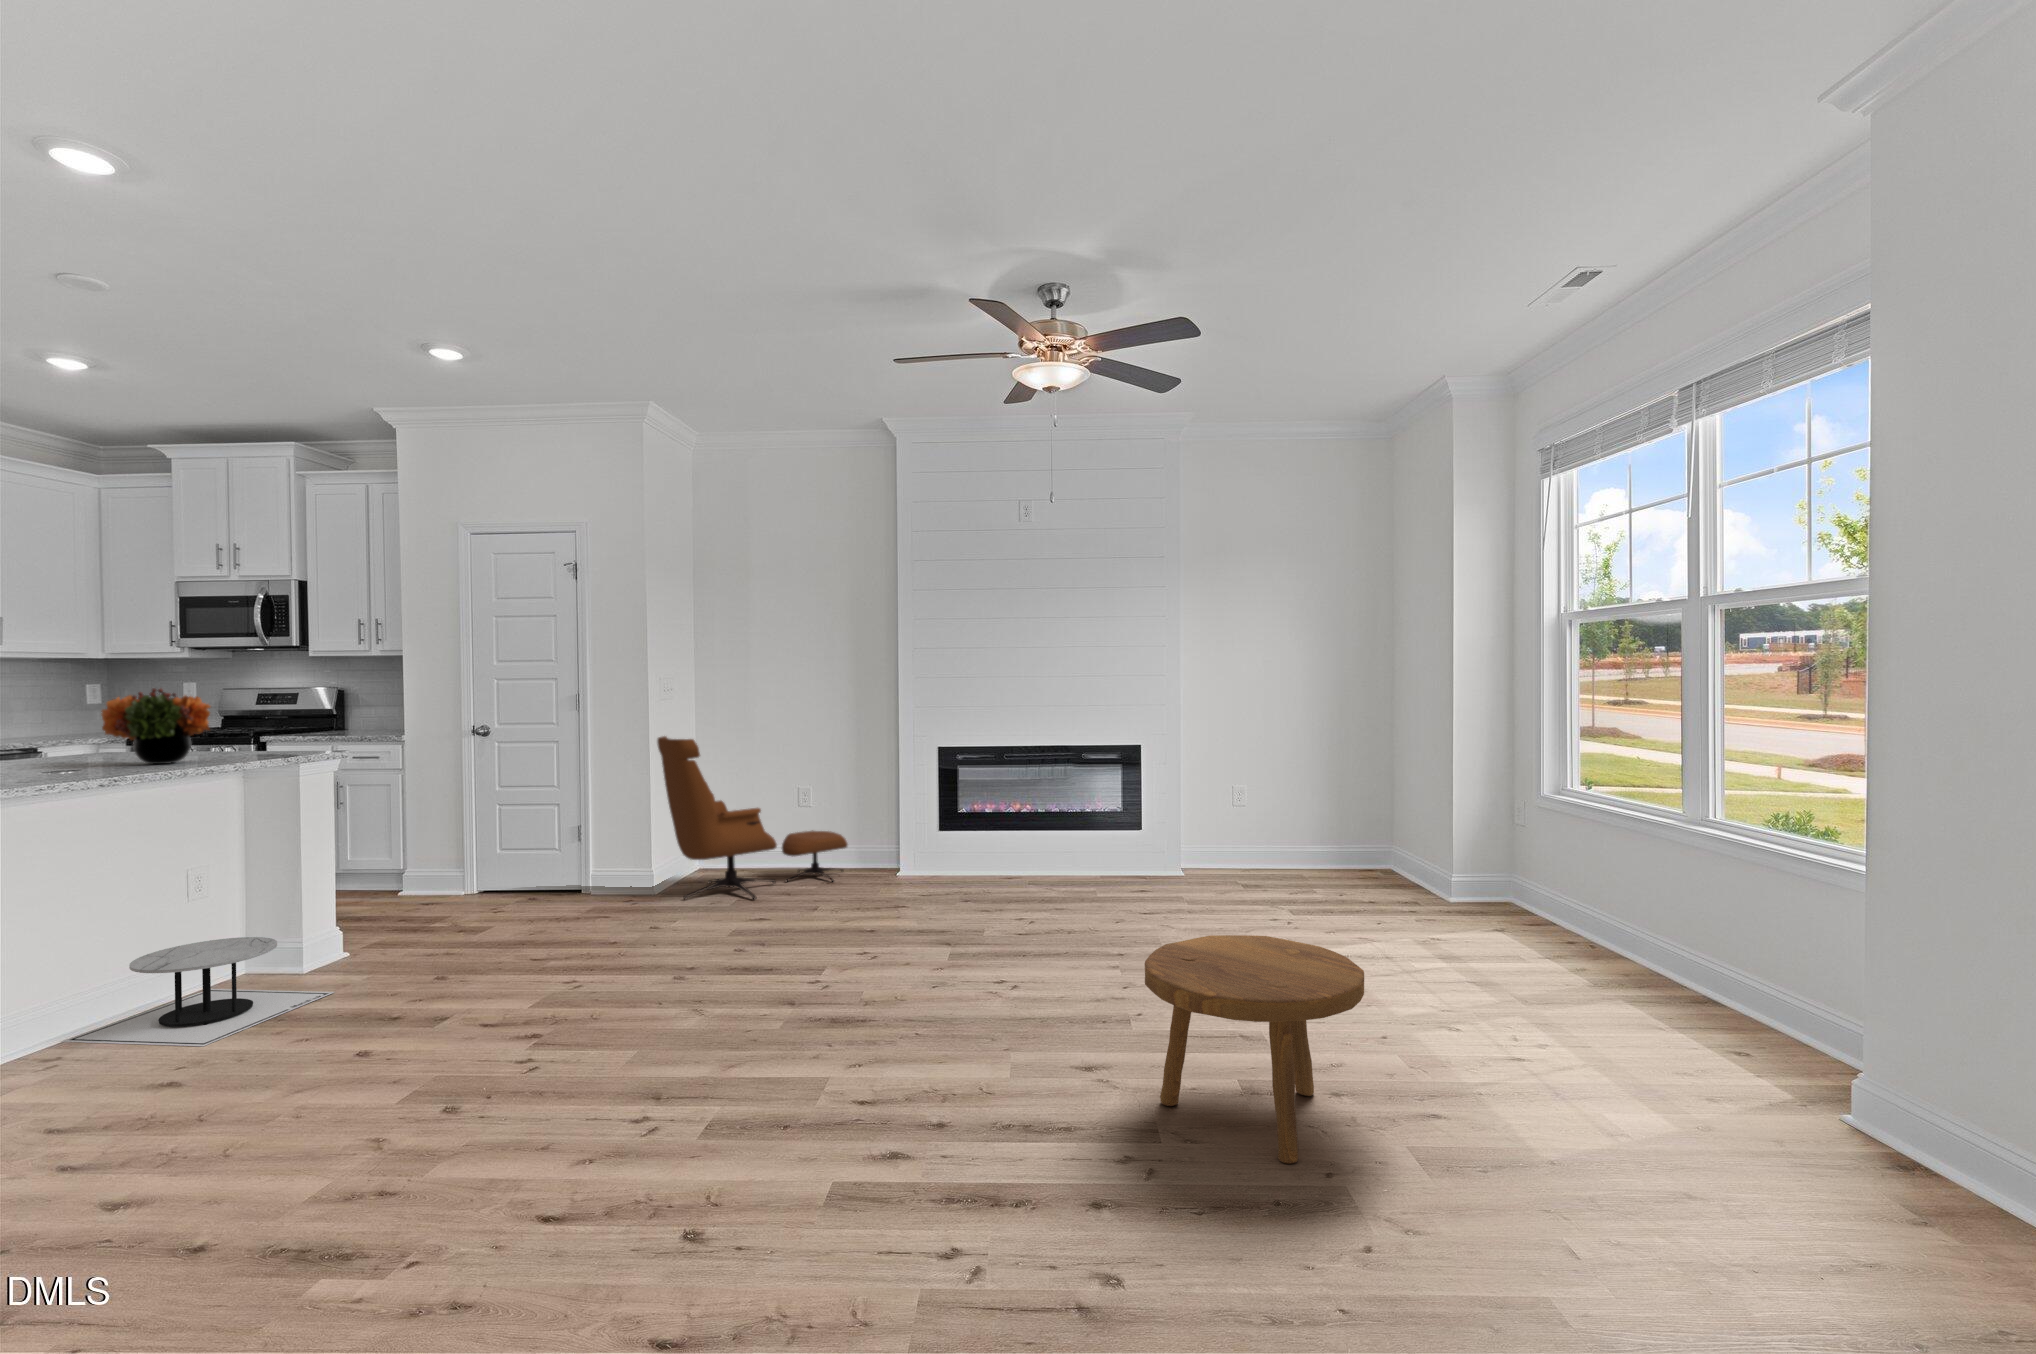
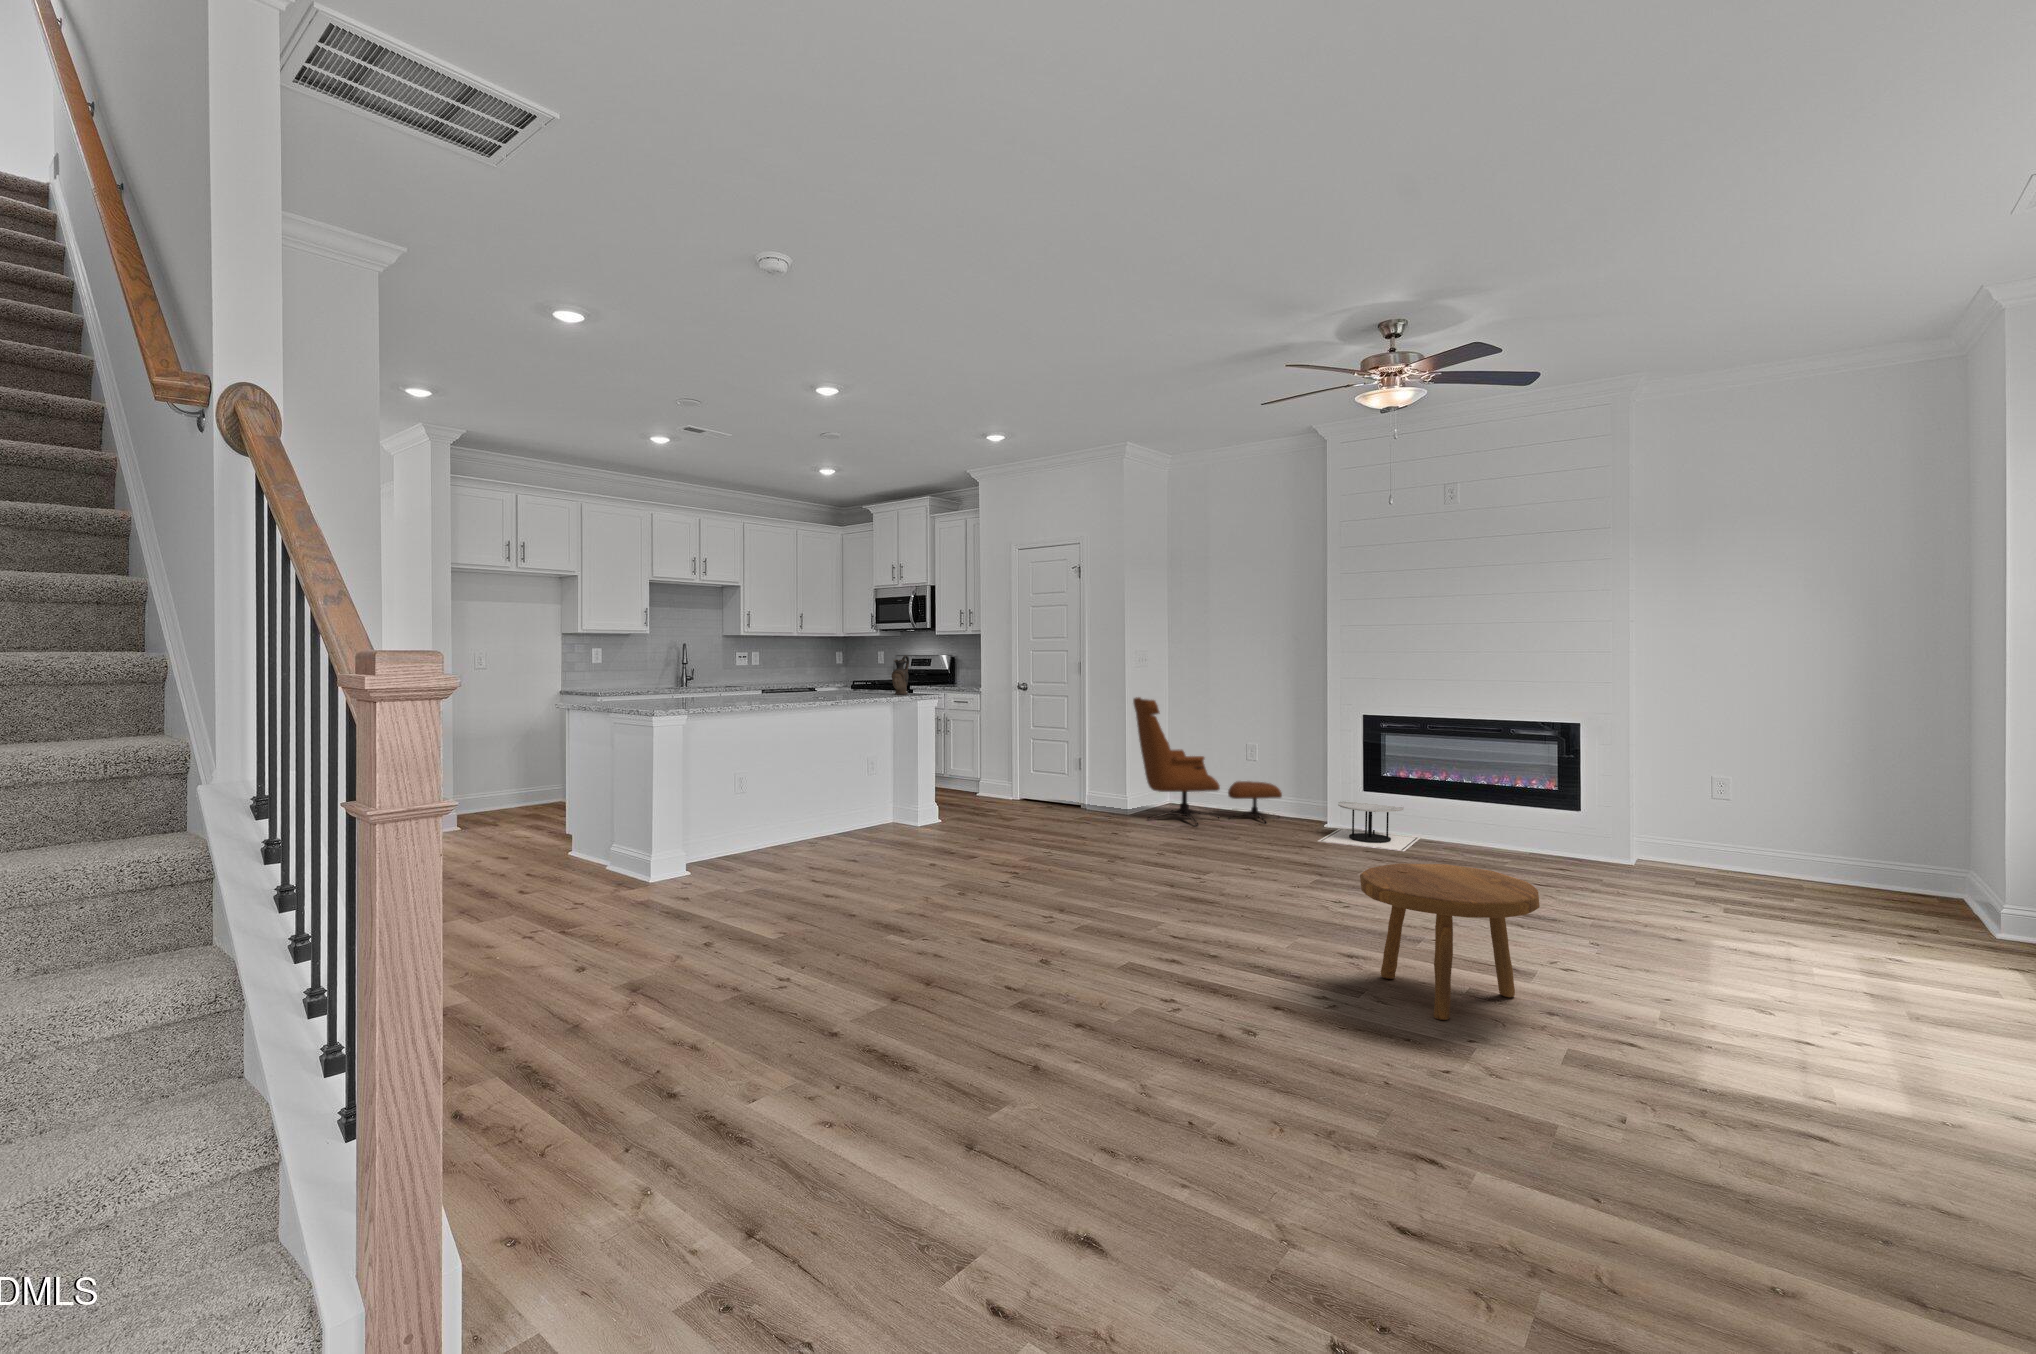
flower arrangement: present [101,688,210,764] -> none [830,653,879,696]
ceramic pitcher: none [236,689,272,754] -> present [892,655,909,695]
side table: present [61,937,334,1046] -> present [1319,801,1420,851]

